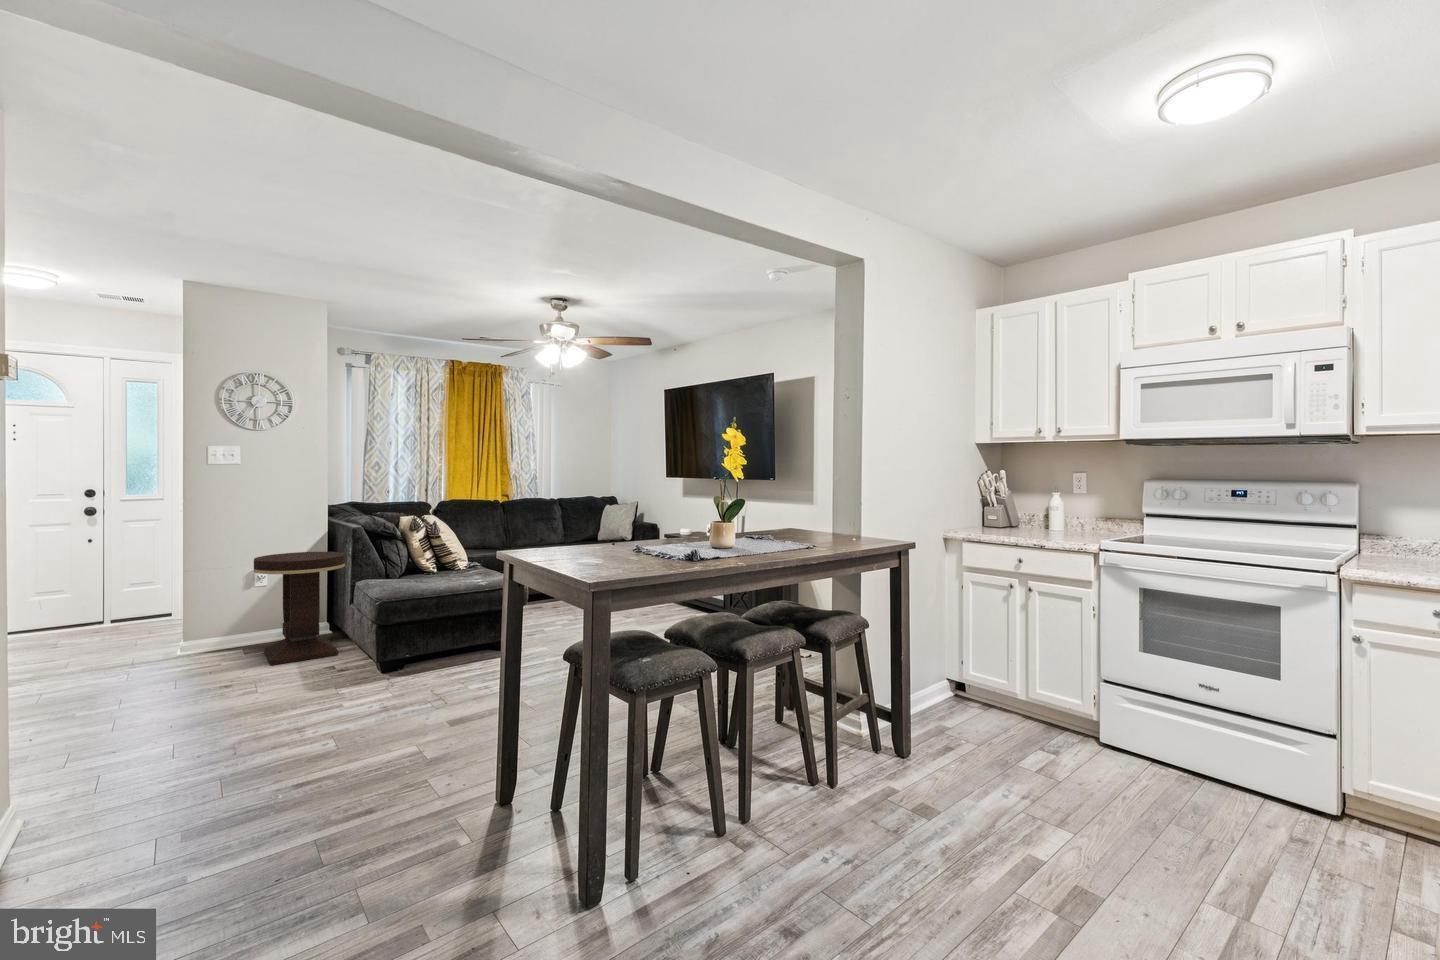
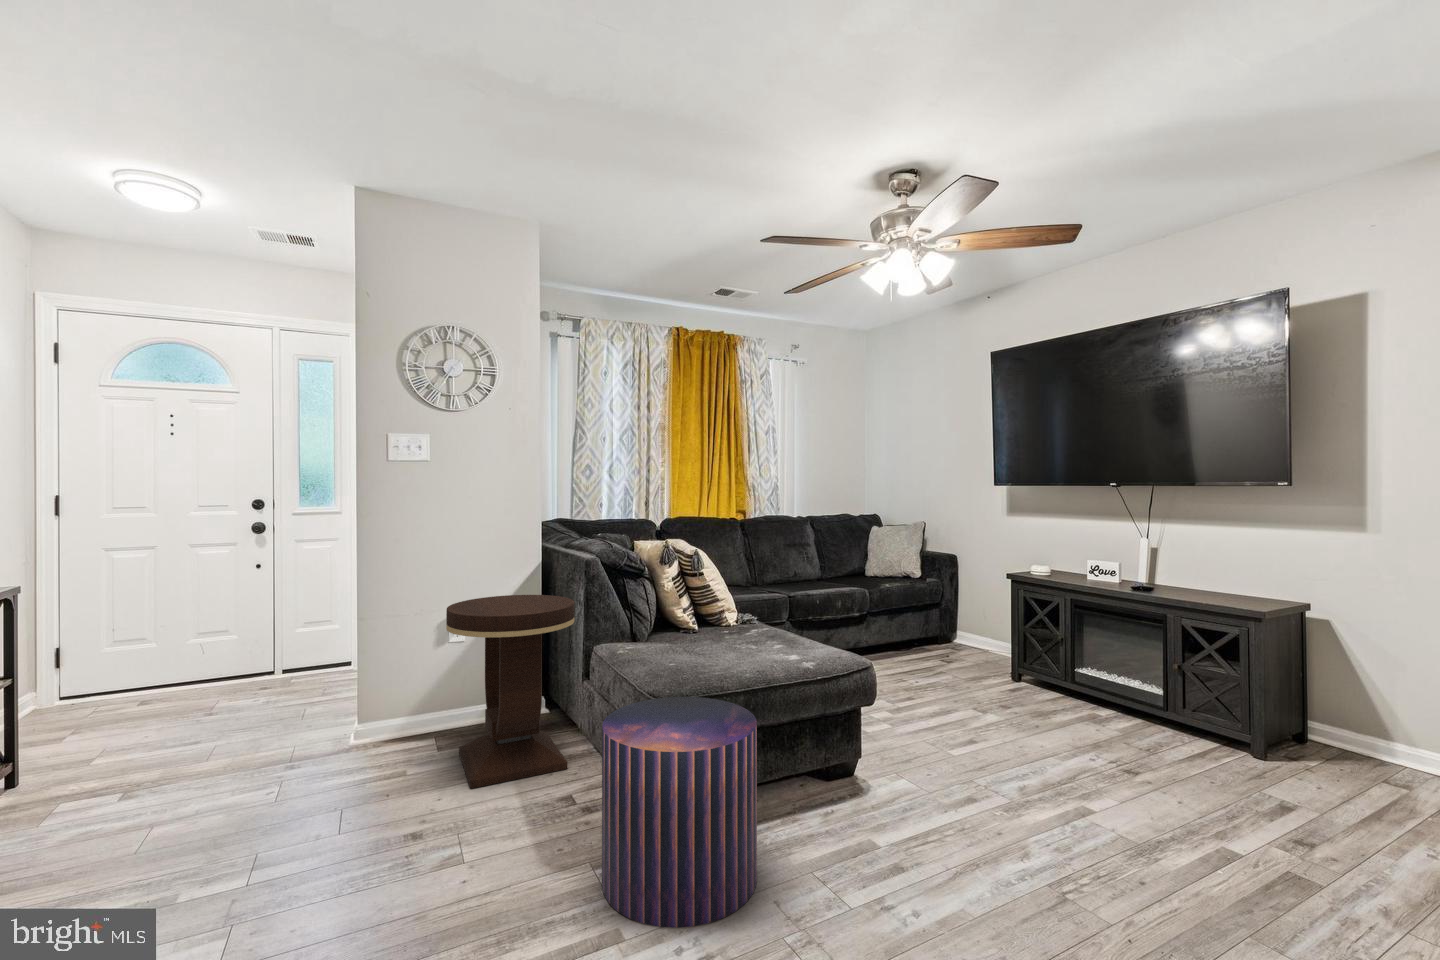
pouf: none [342,599,431,700] -> present [602,697,757,928]

